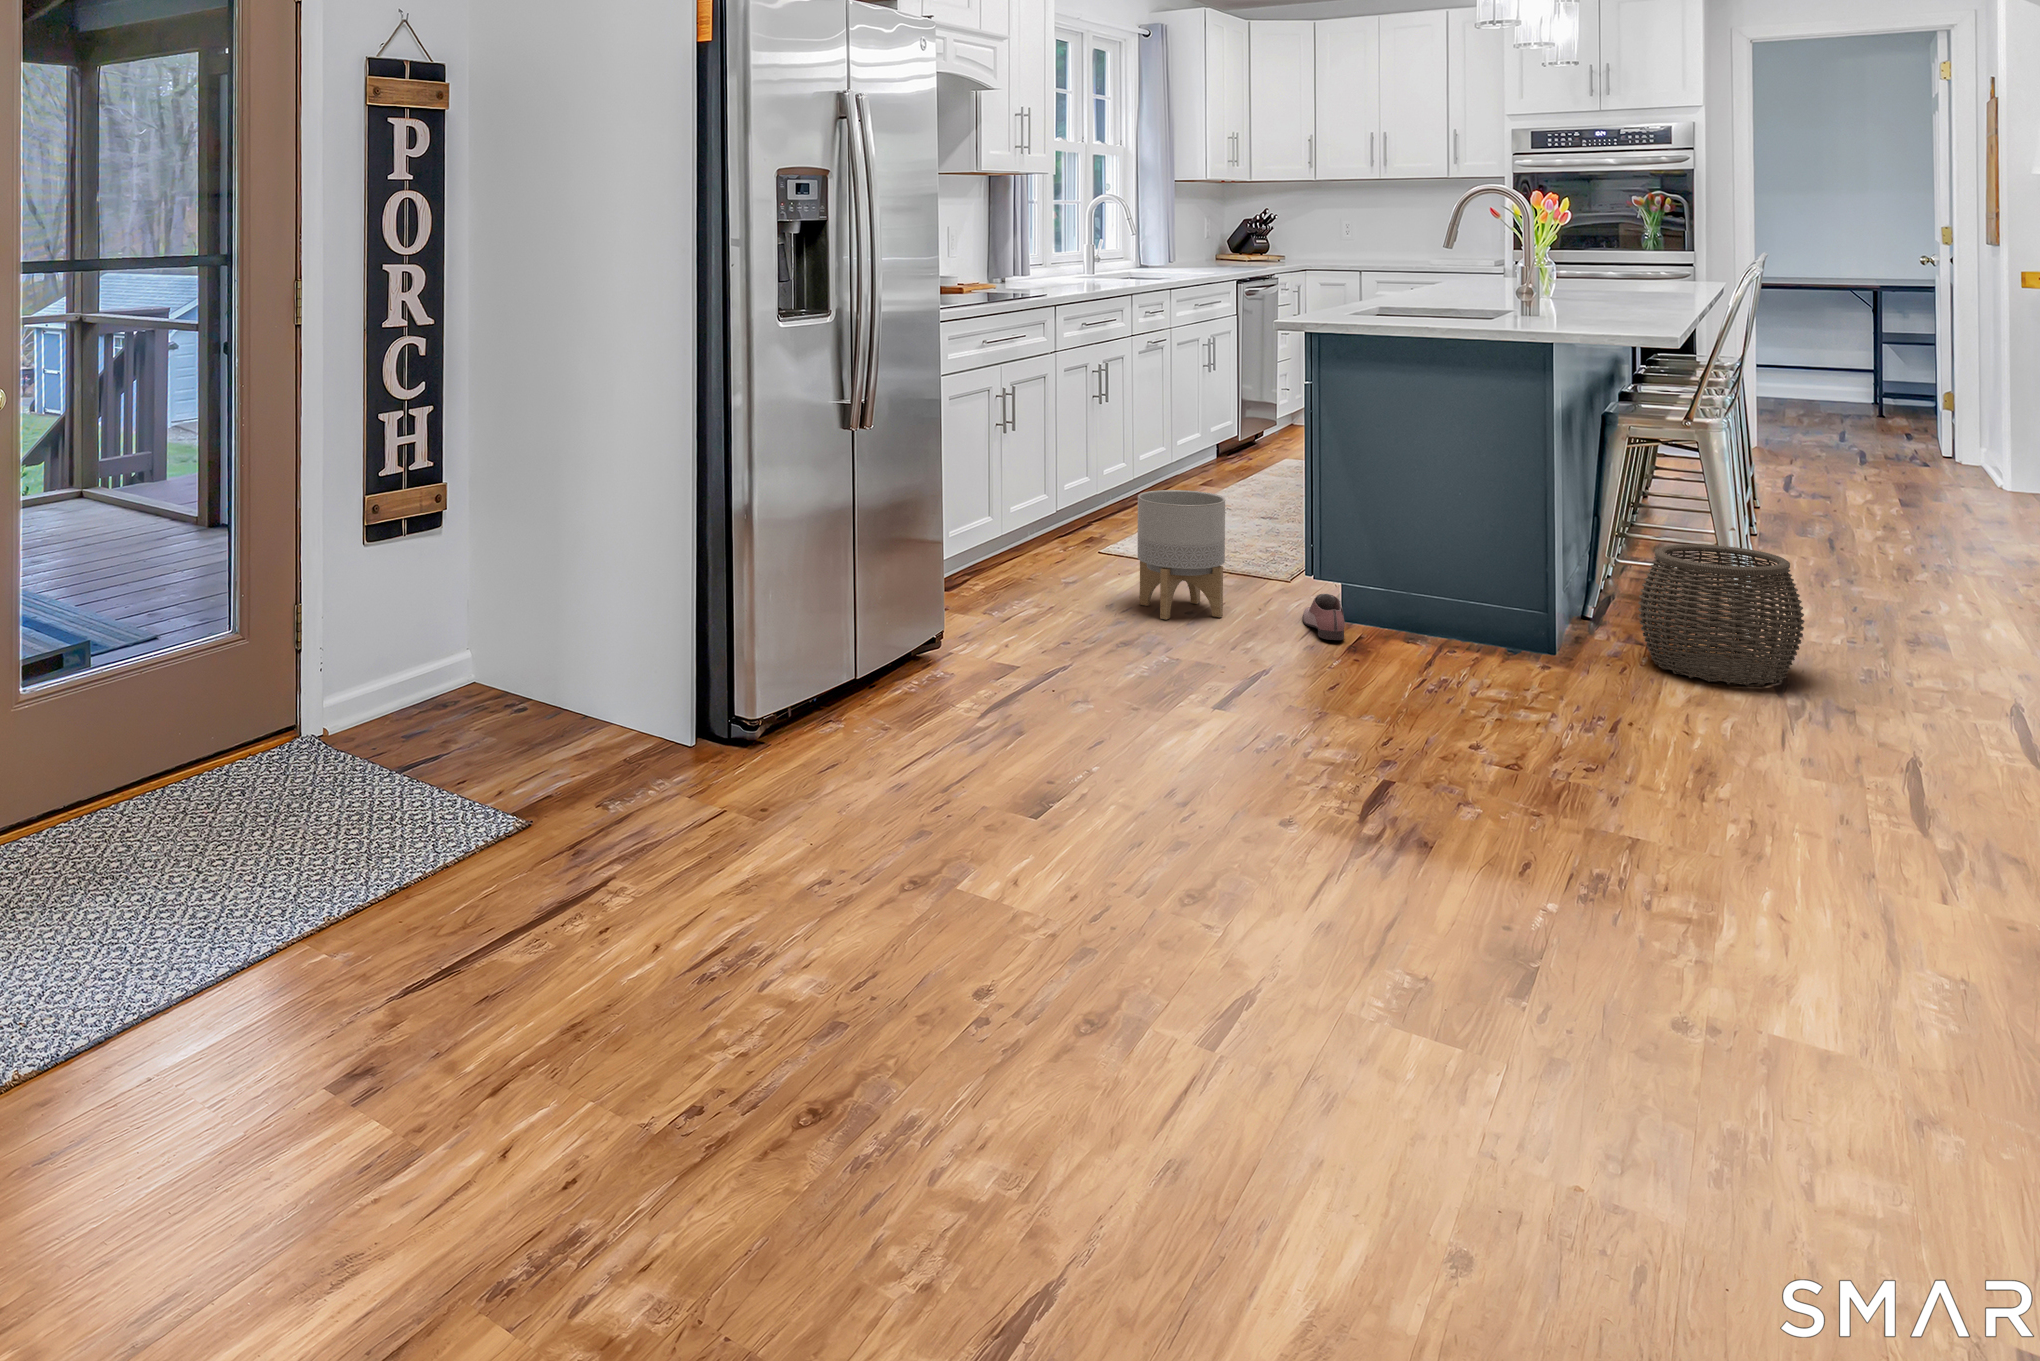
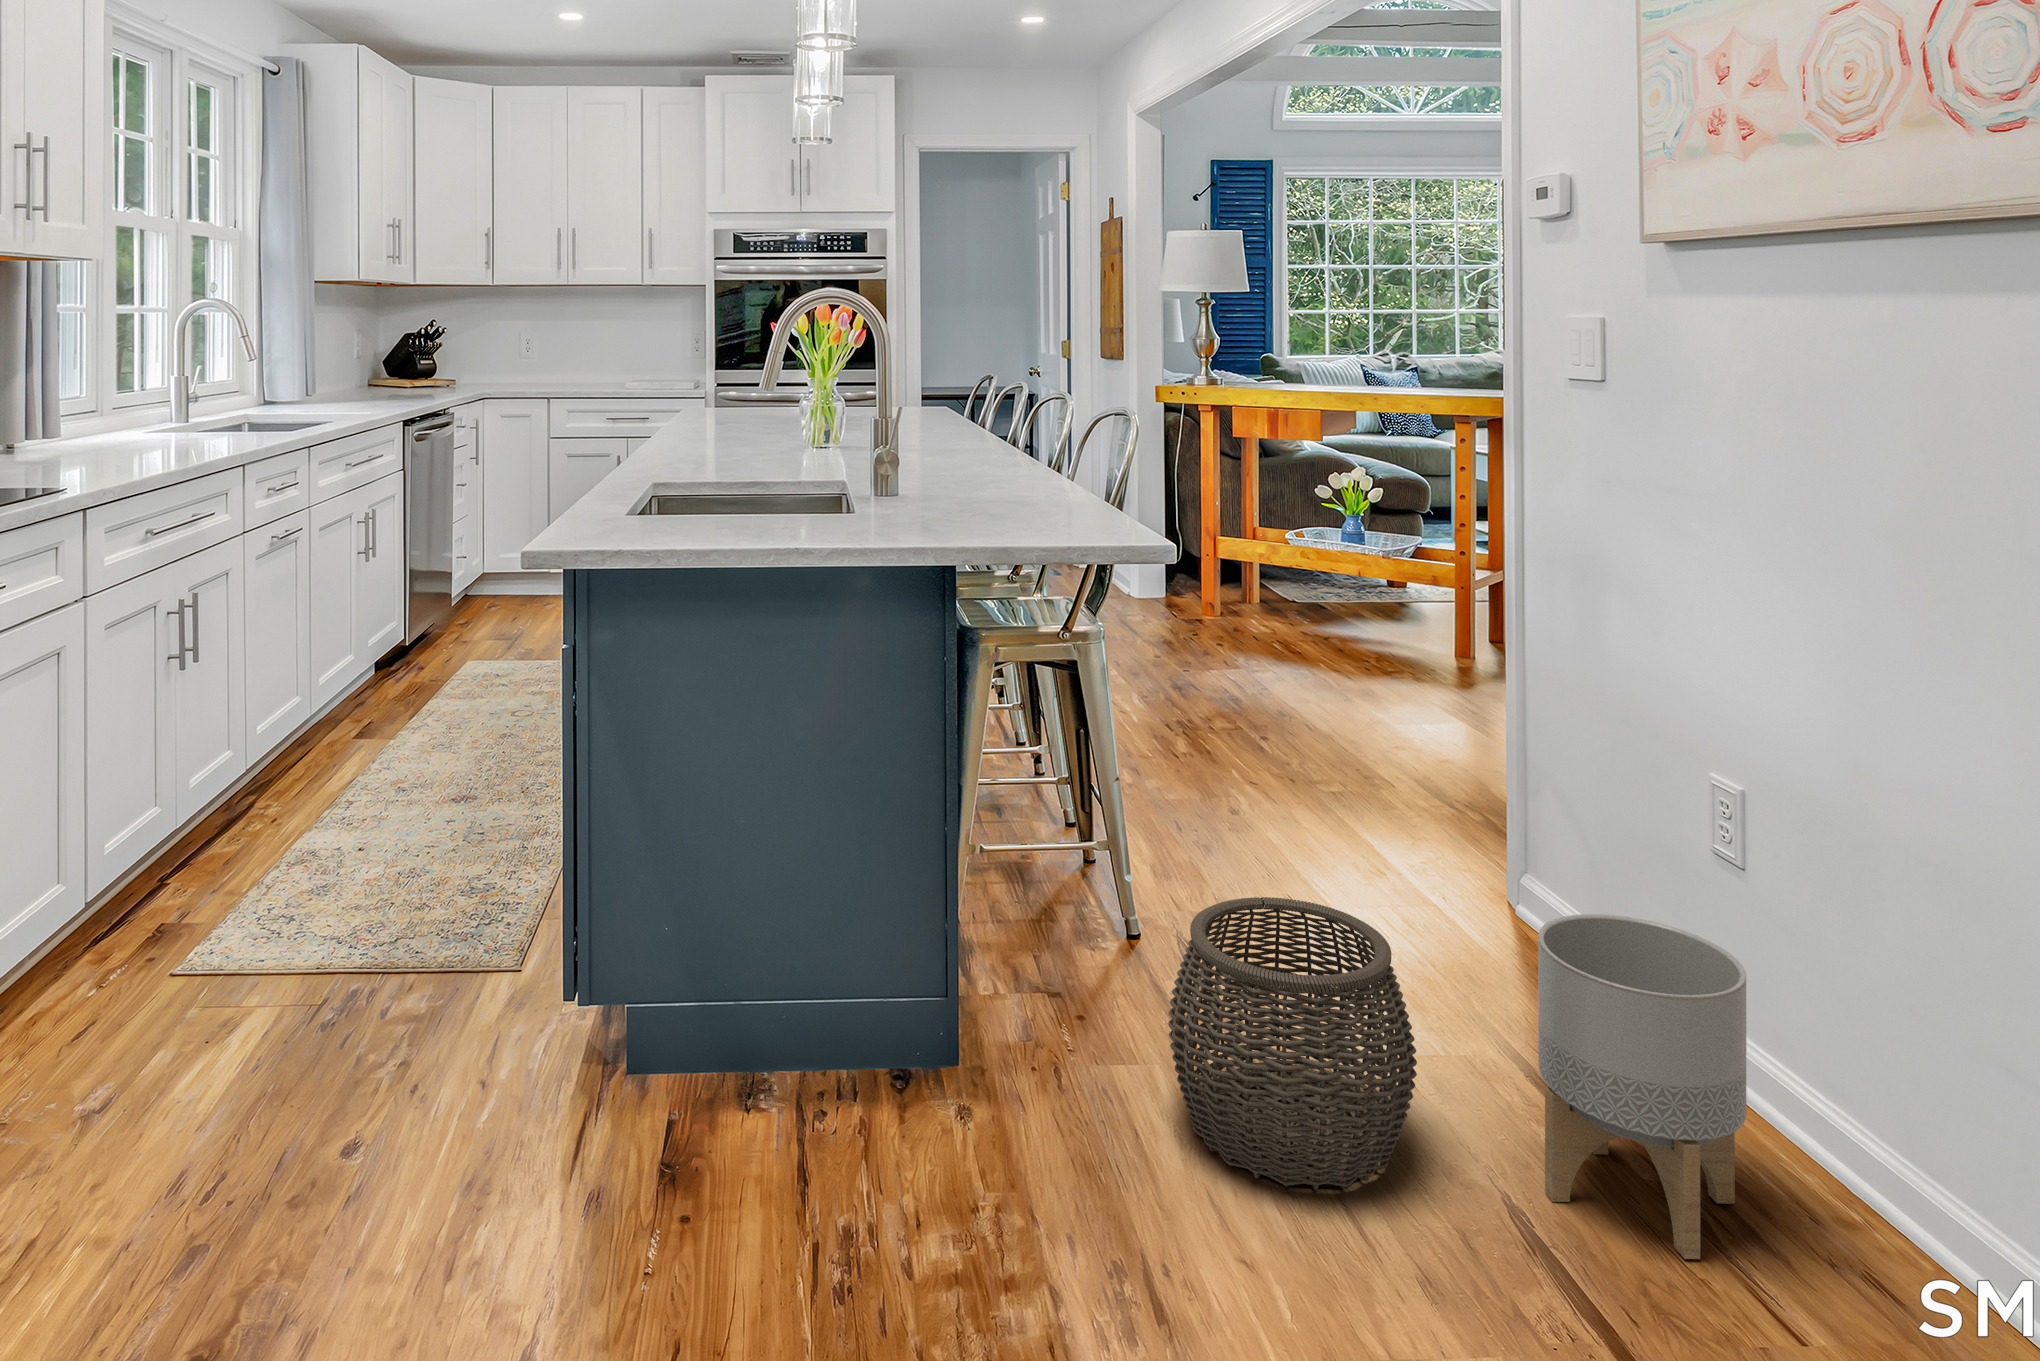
planter: present [1138,490,1225,620] -> present [1538,914,1746,1259]
shoe: present [1303,594,1345,640] -> none [610,1152,714,1286]

